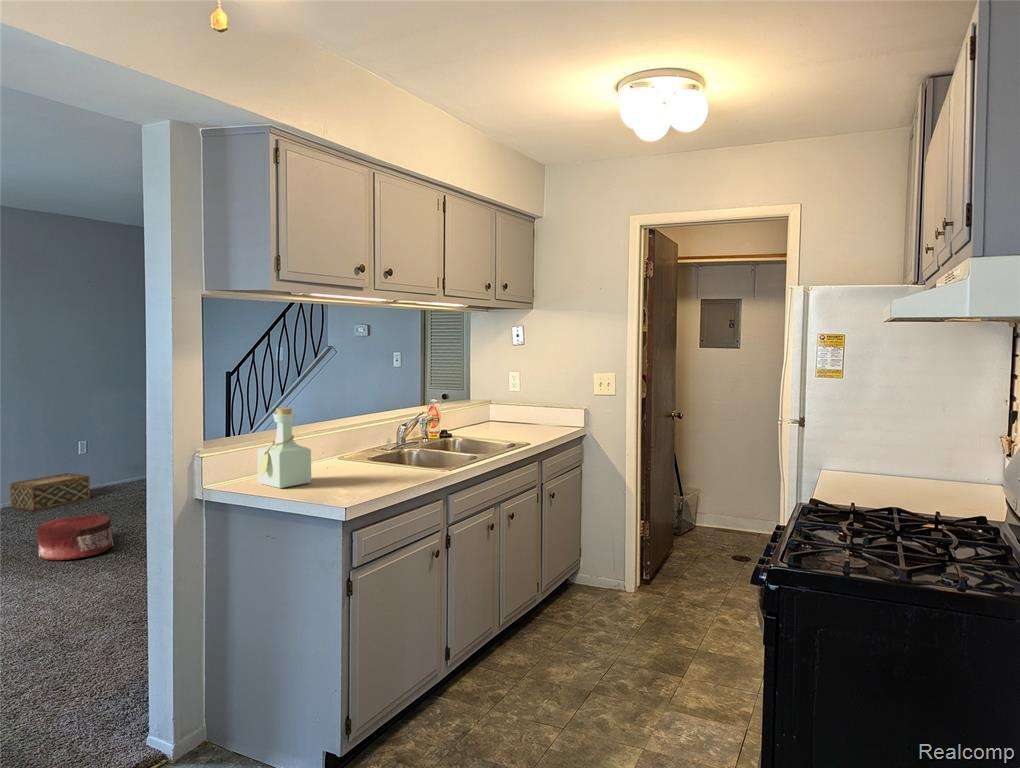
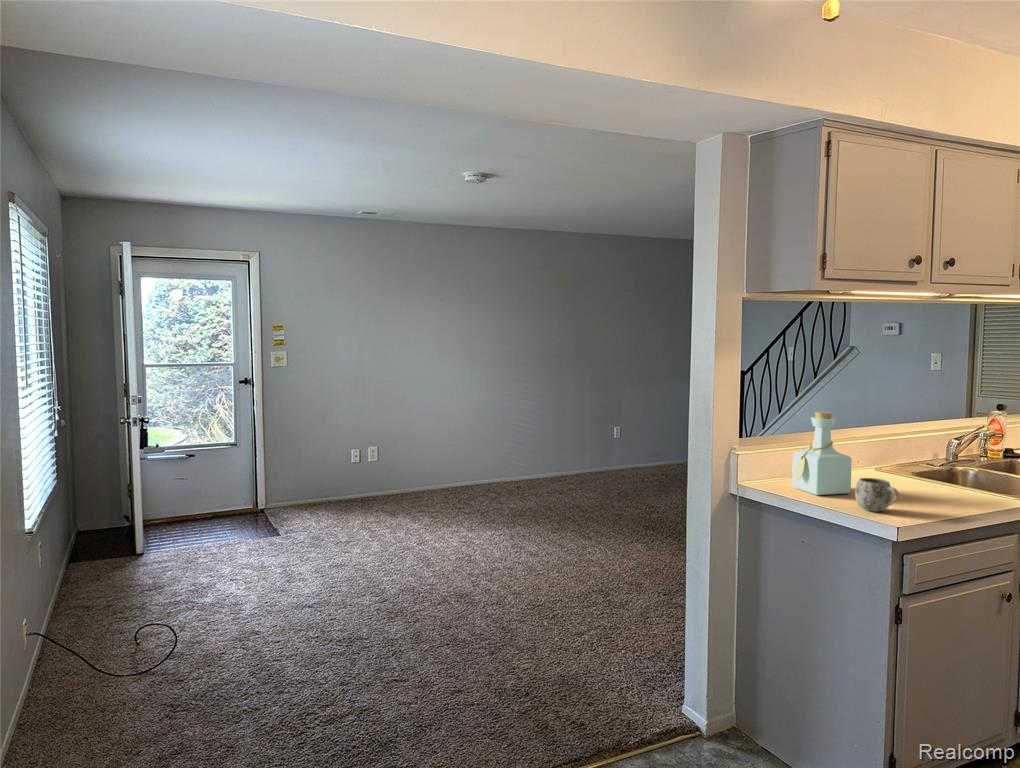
mug: none [312,466,348,496] -> present [855,478,899,512]
woven basket: present [10,473,90,511] -> none [567,453,623,482]
pouf: present [37,514,113,560] -> none [587,490,643,528]

